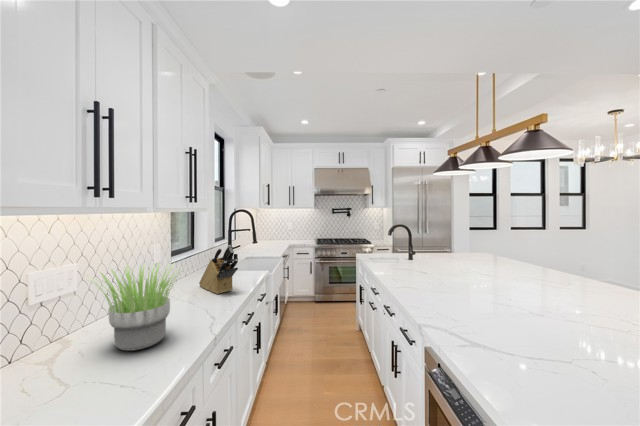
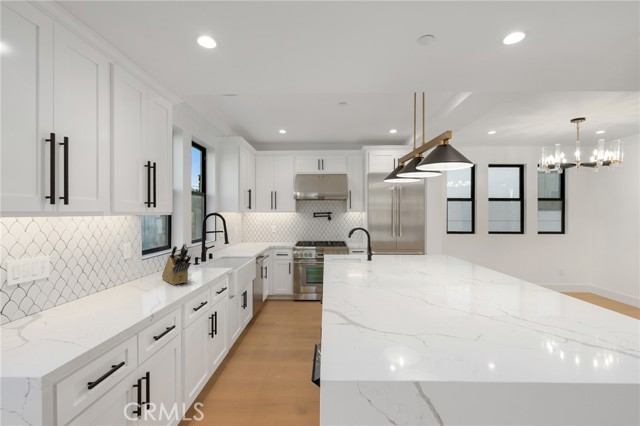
potted plant: present [96,264,175,351] -> none [43,254,130,321]

